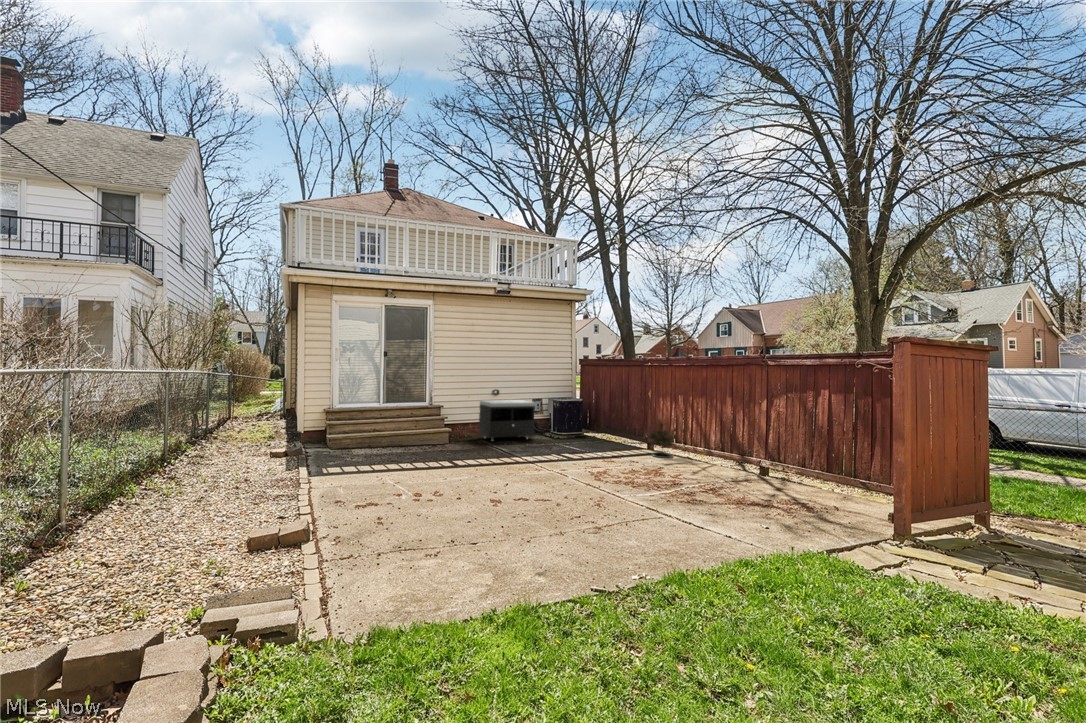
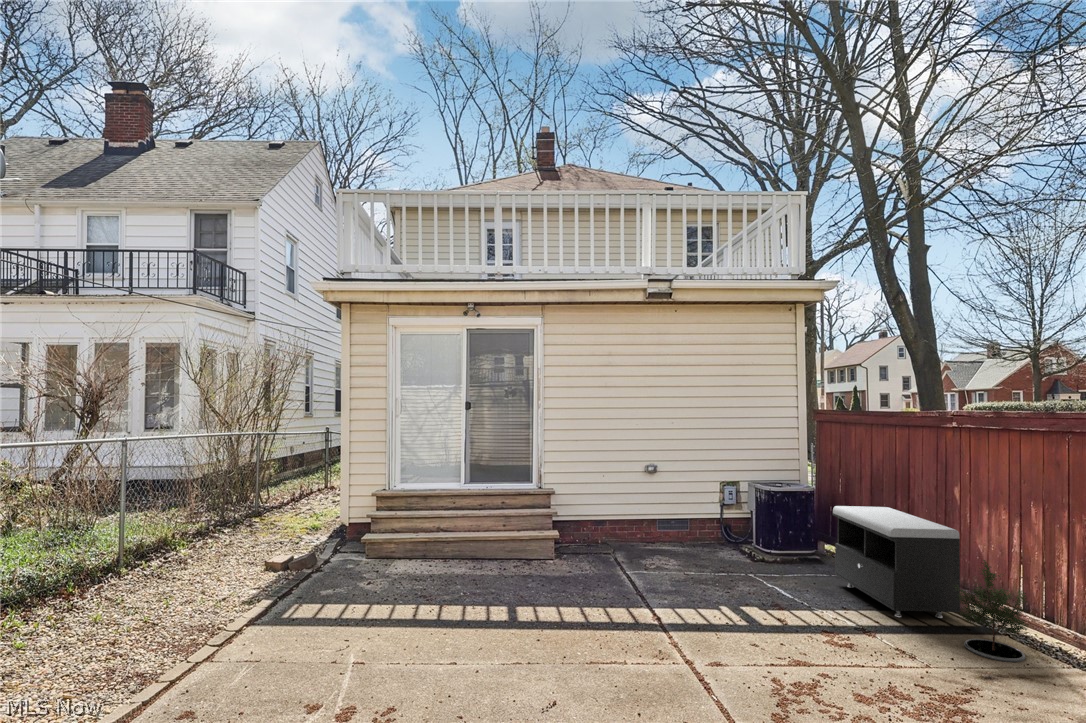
storage bench: present [479,400,535,441] -> present [833,506,960,618]

